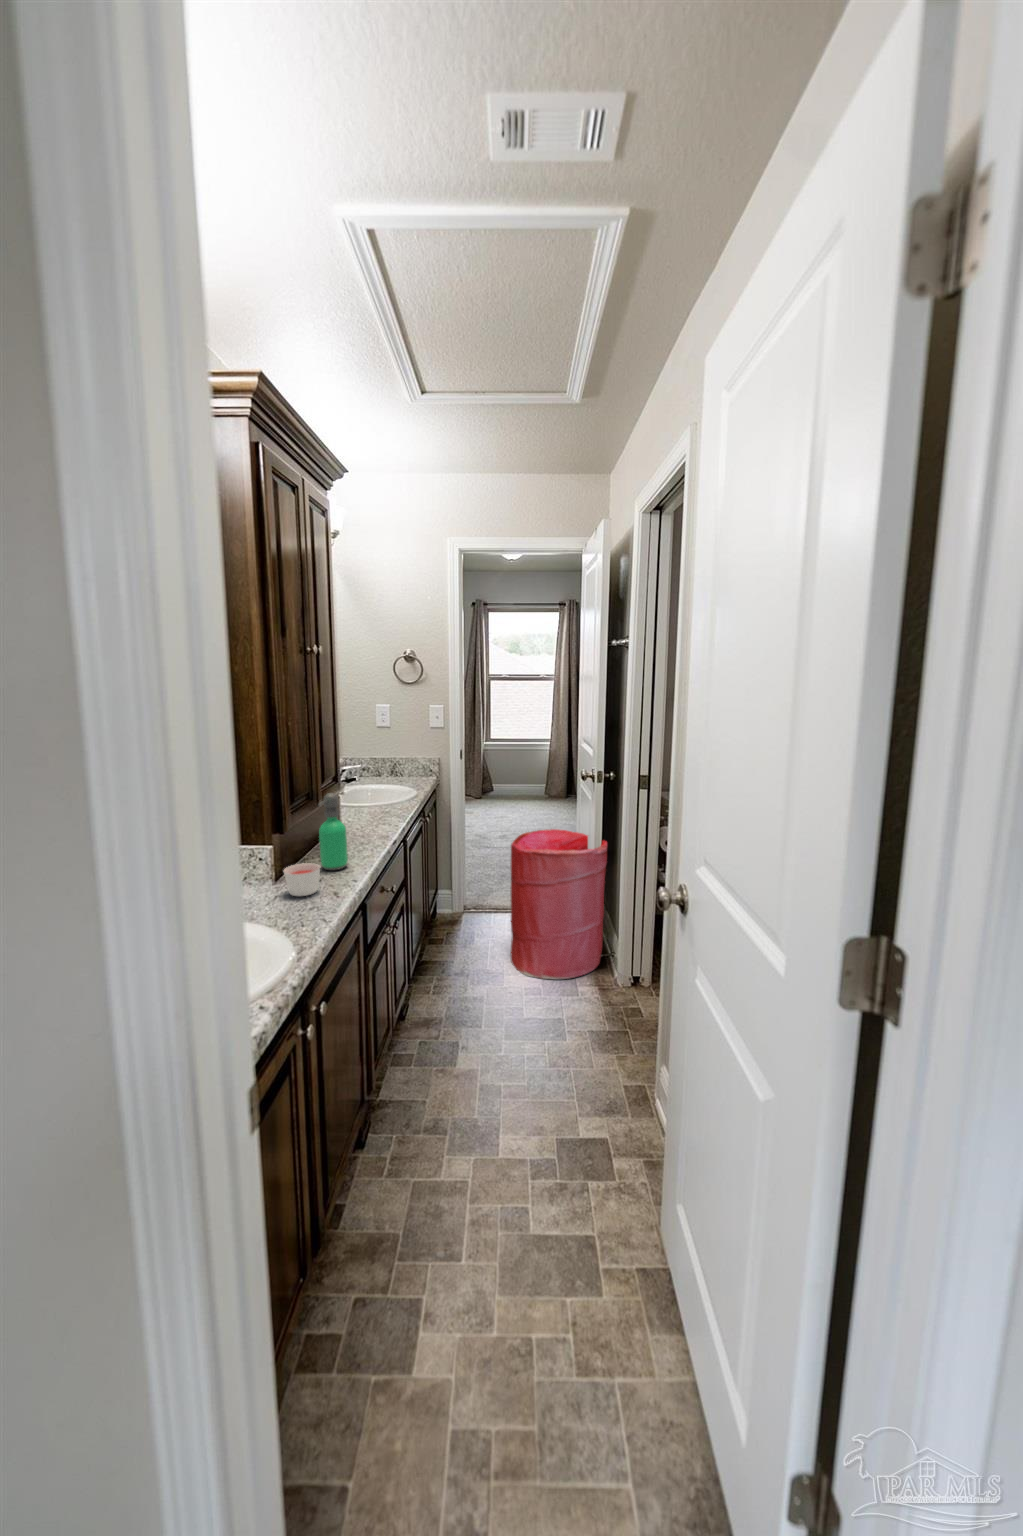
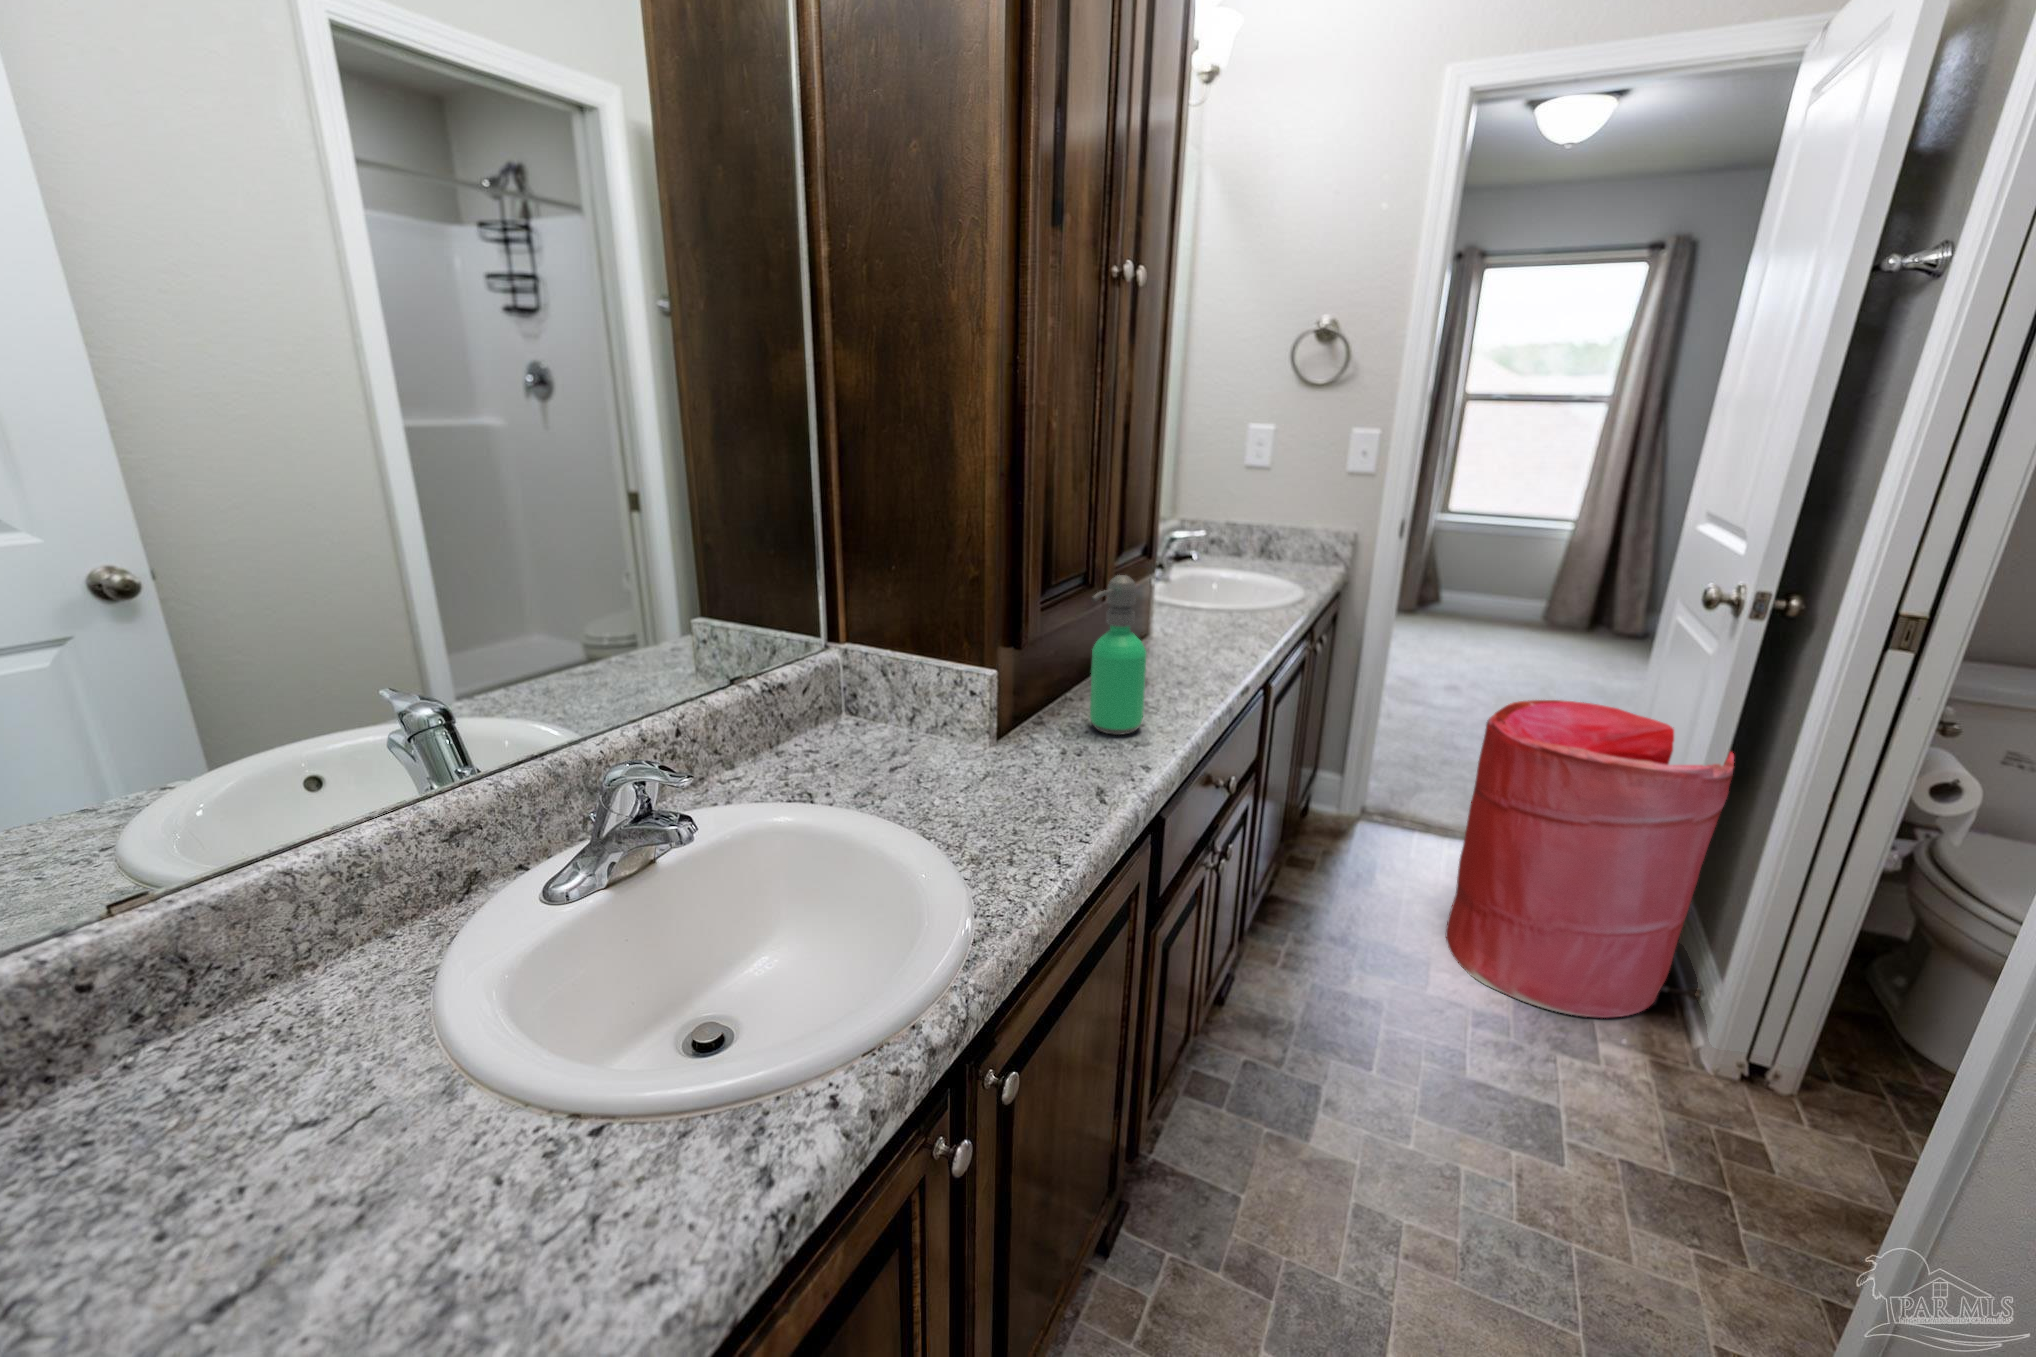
candle: present [284,863,320,896] -> none [1003,715,1077,785]

